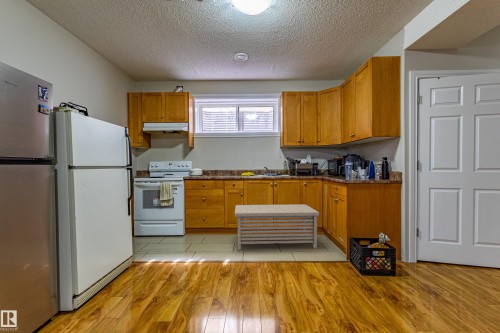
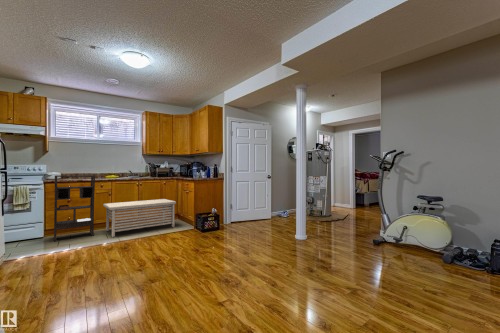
bookshelf: none [187,172,225,243] -> present [53,175,95,241]

